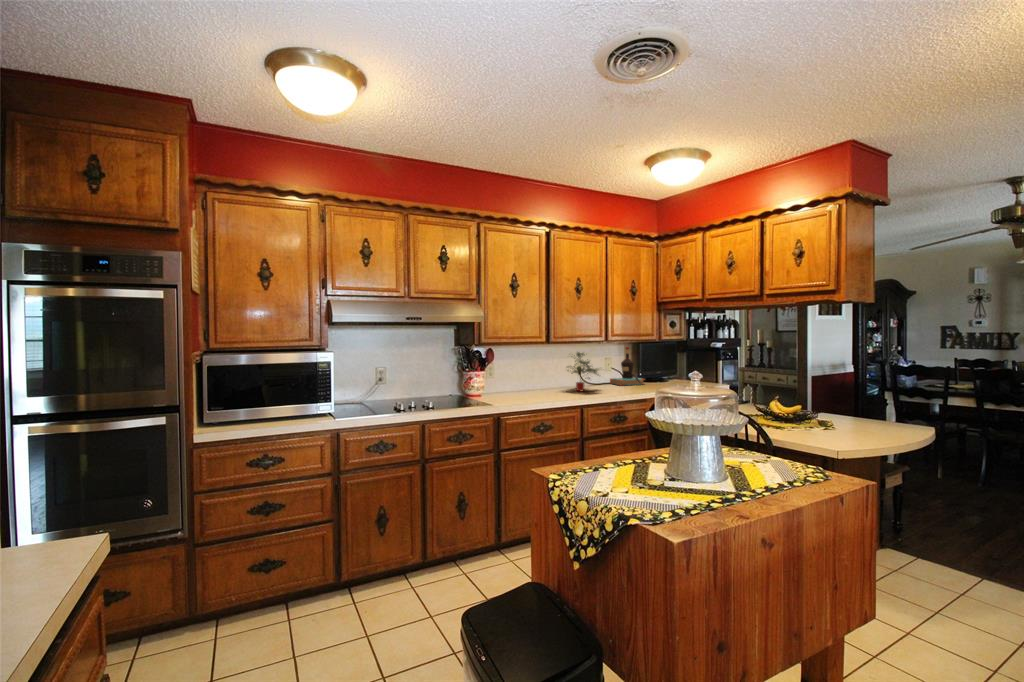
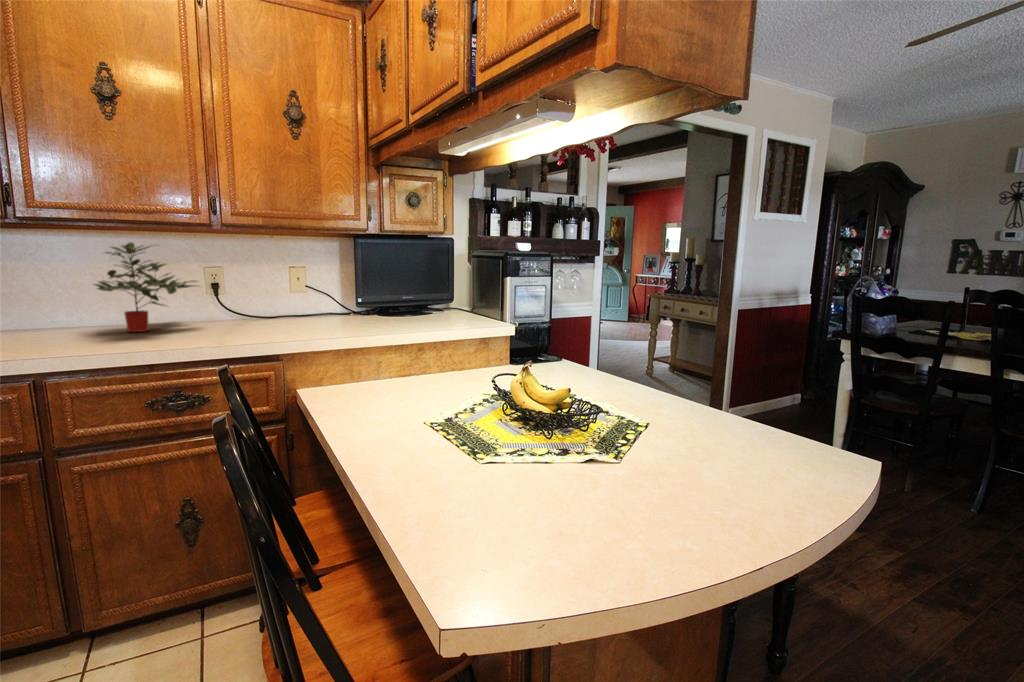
bottle: present [610,347,644,385] -> none [282,242,346,320]

